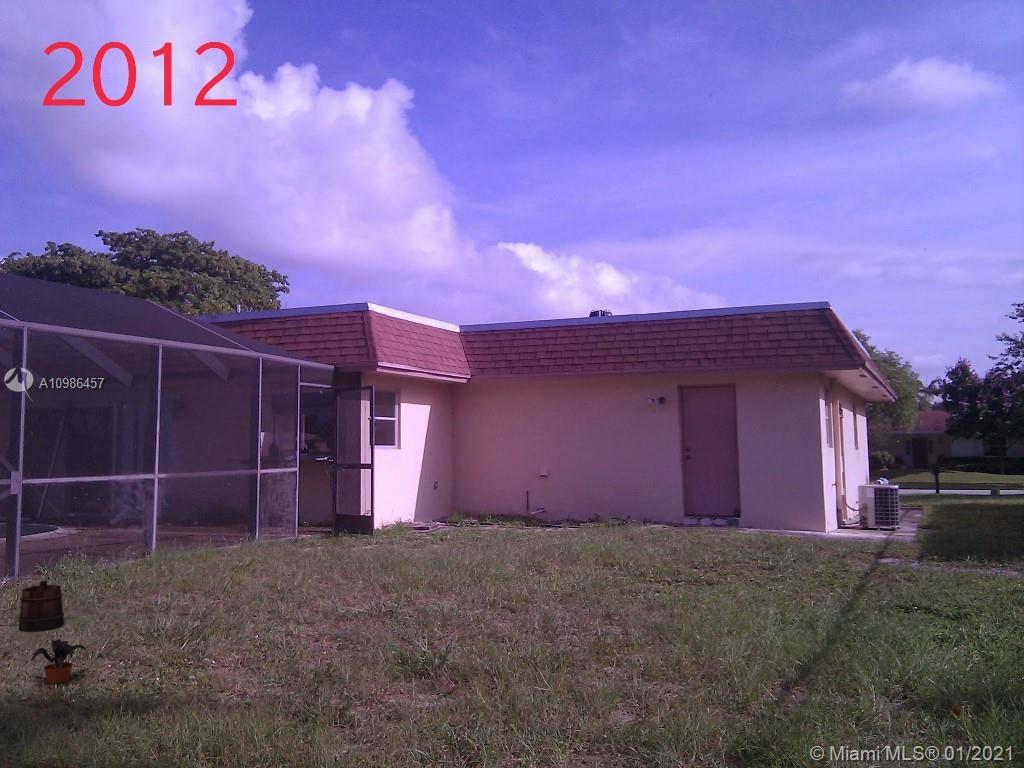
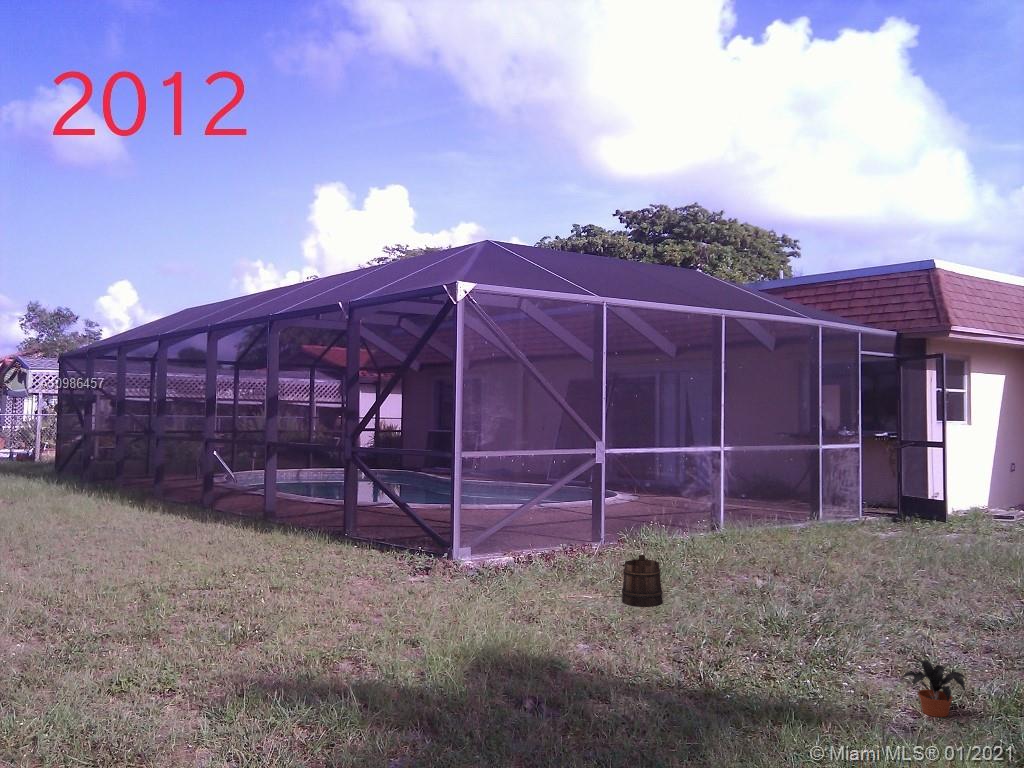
potted plant: present [32,639,86,684] -> present [902,660,965,717]

